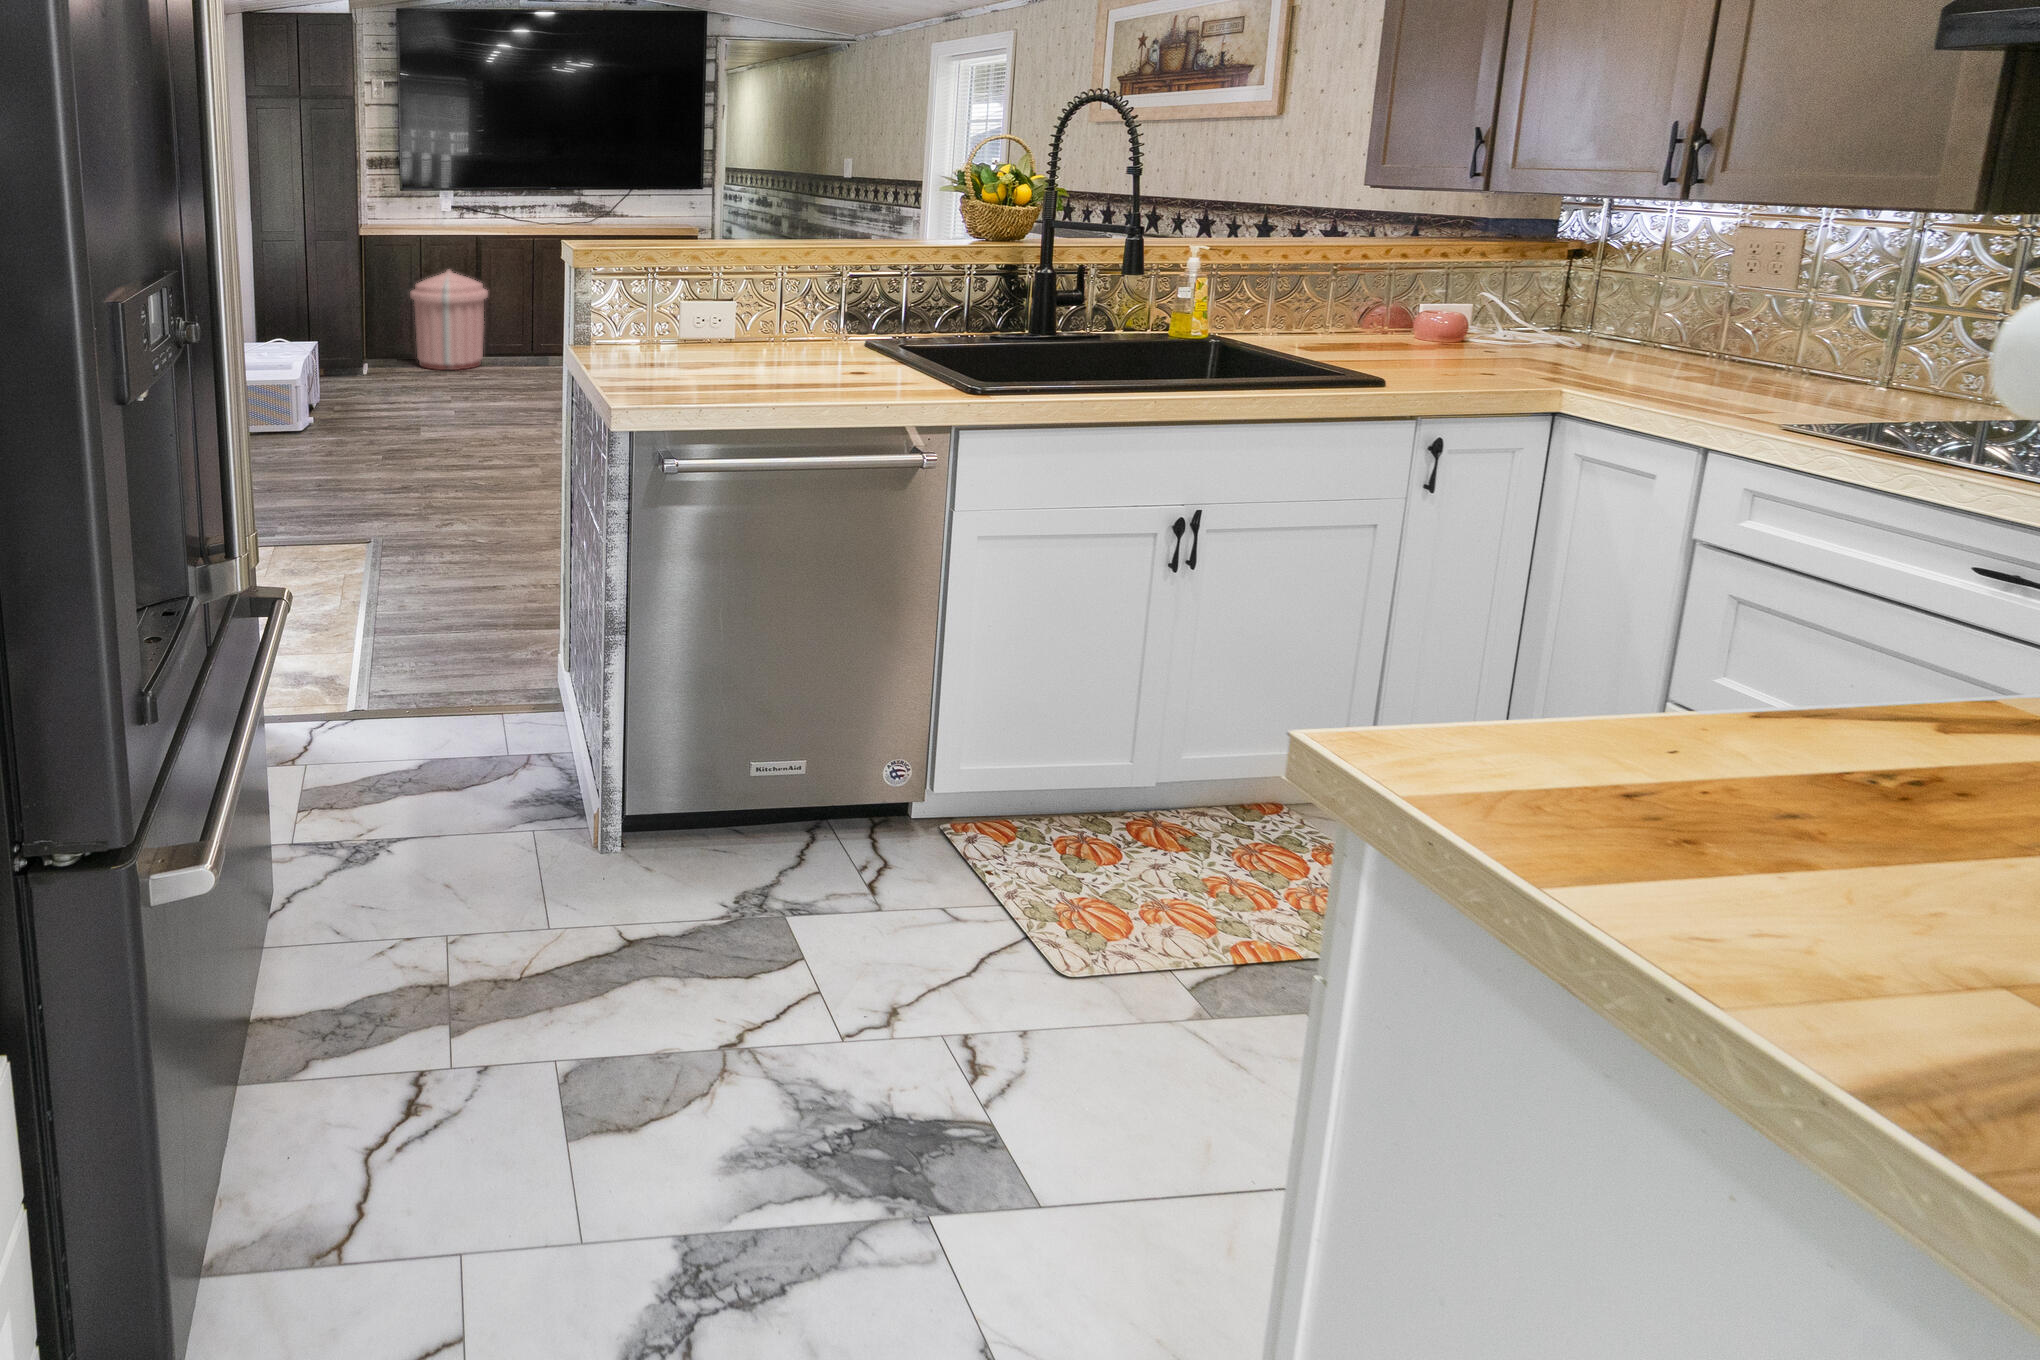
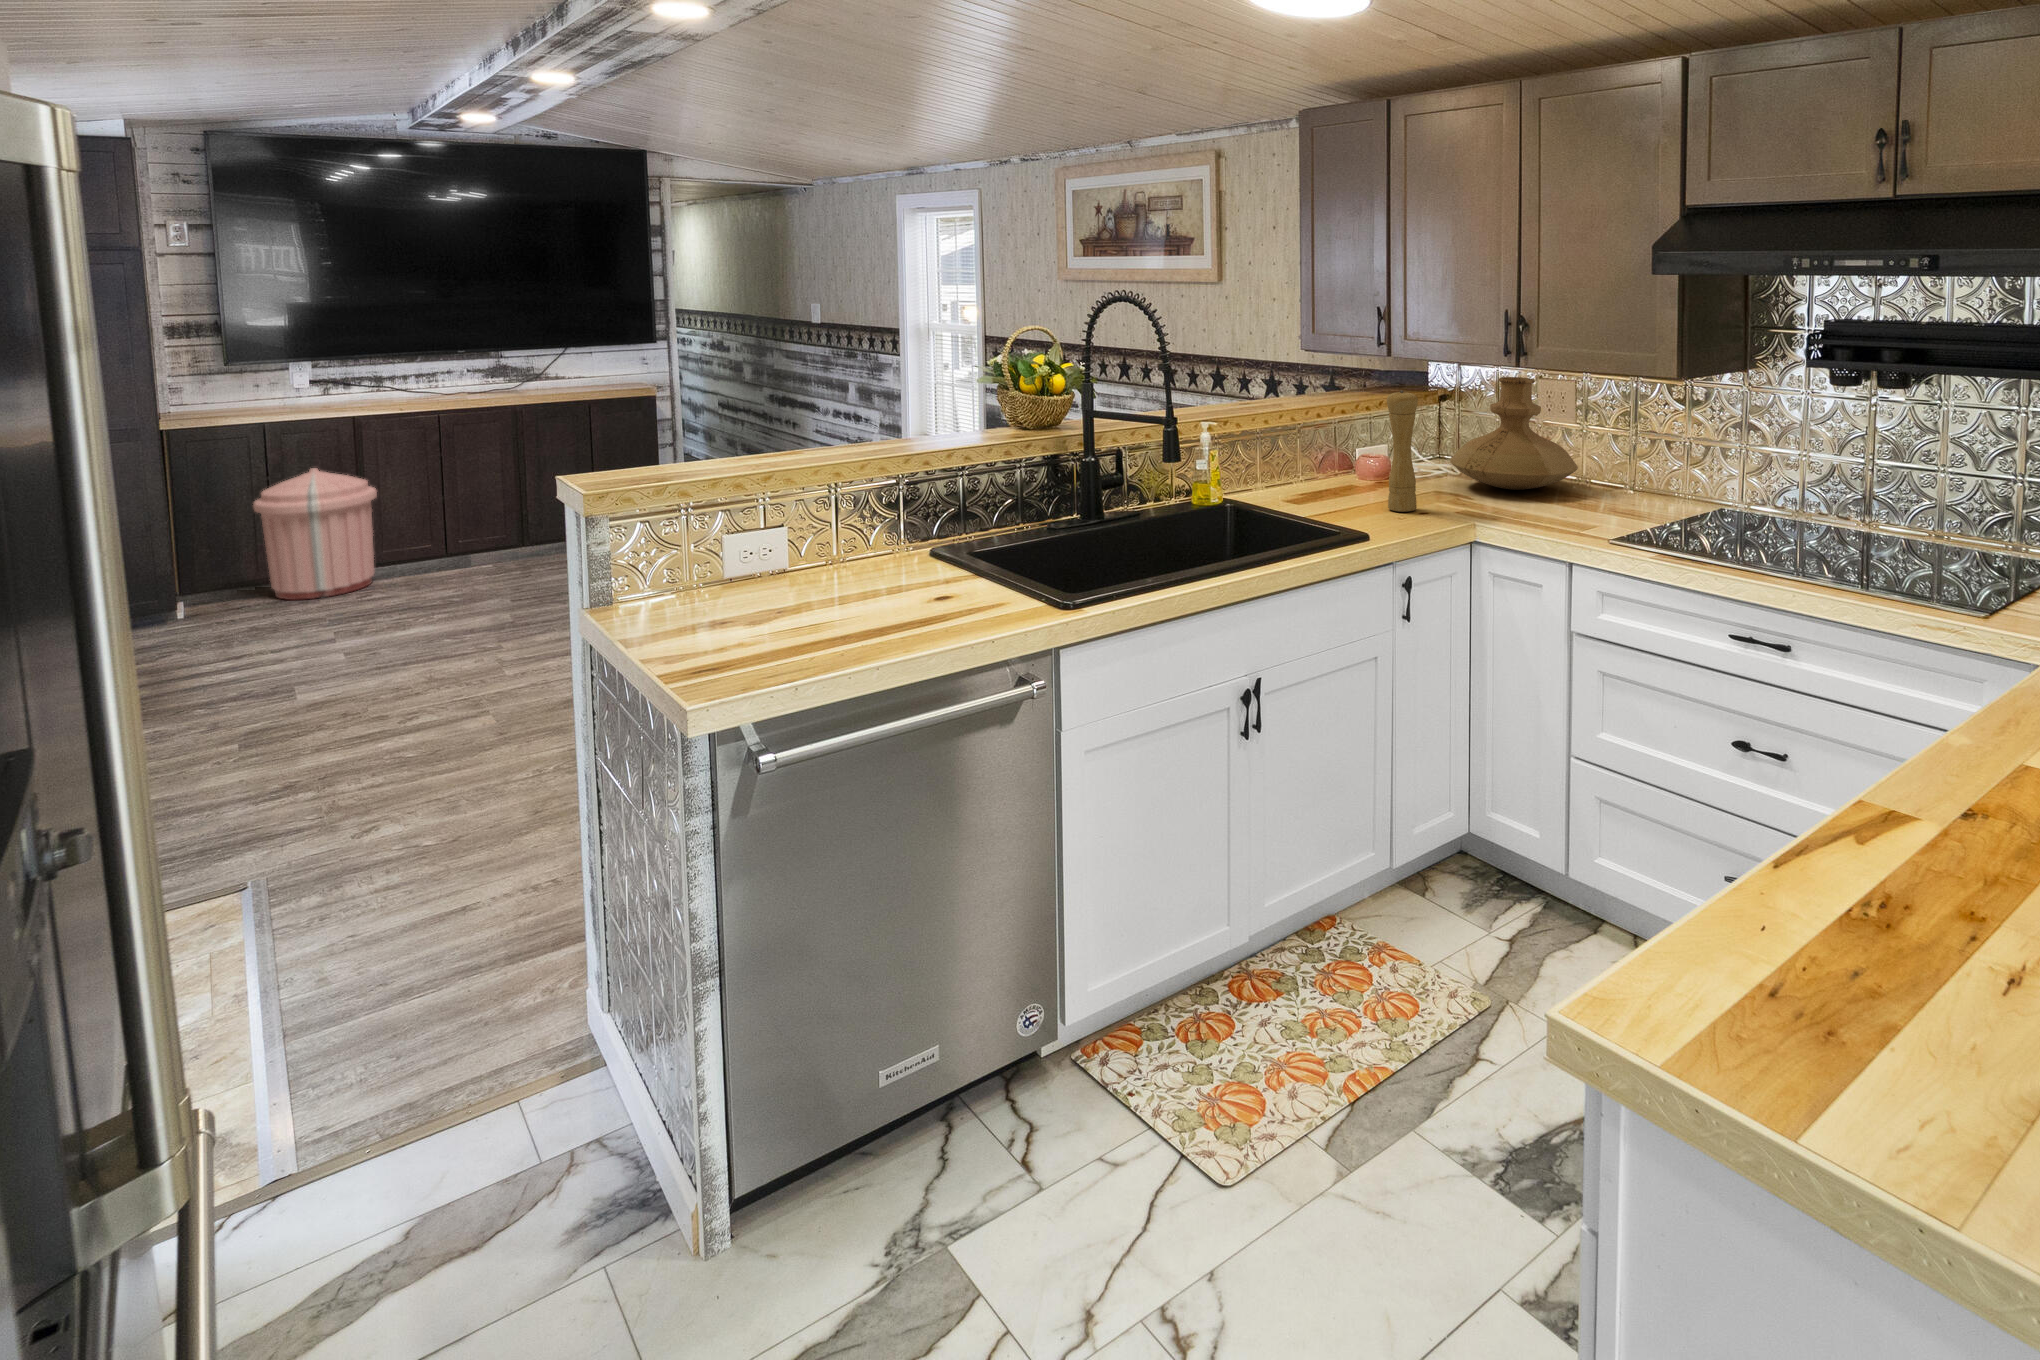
pepper mill: none [1427,225,1488,372] -> present [1387,391,1418,512]
vase: none [1542,225,1757,371] -> present [1450,377,1578,490]

